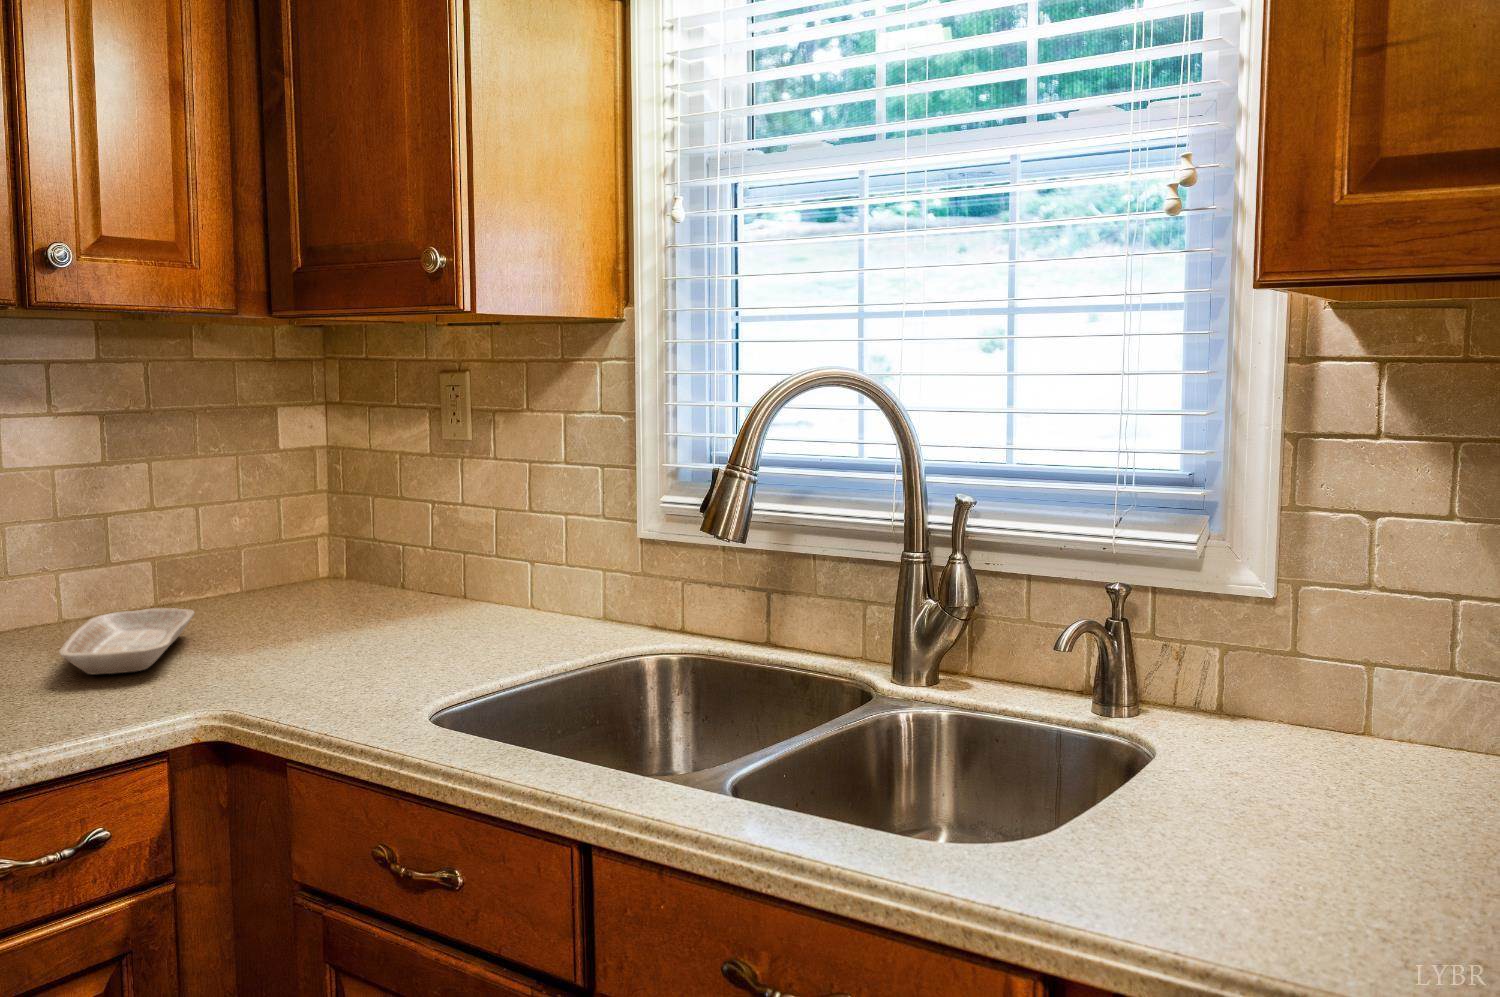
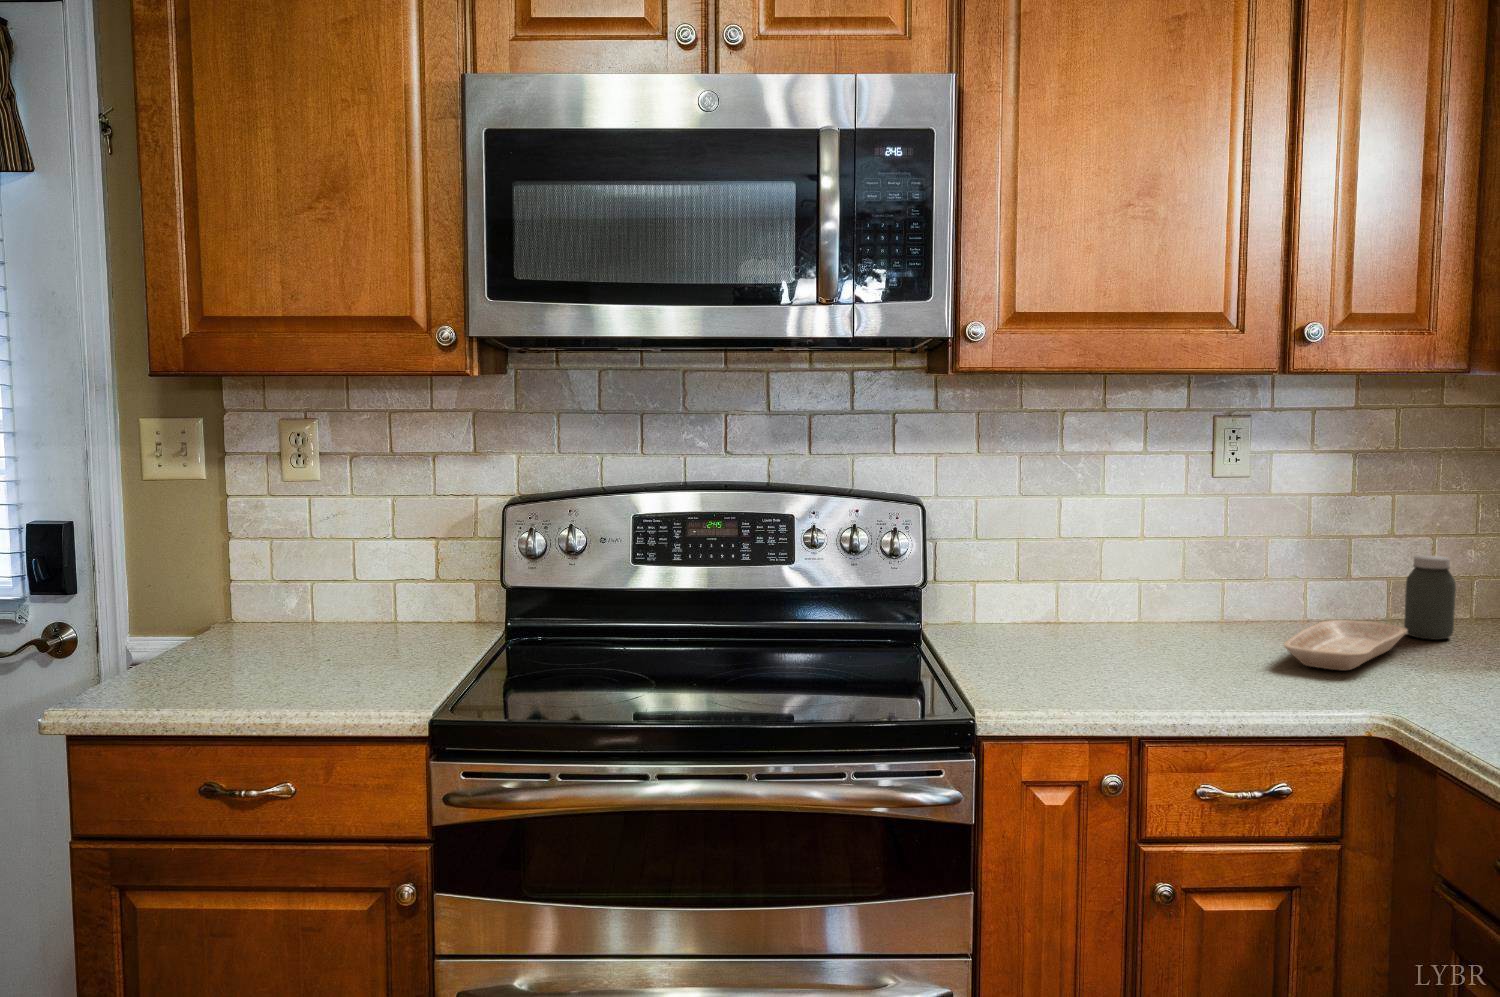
jar: none [180,525,234,619] -> present [1404,555,1456,640]

